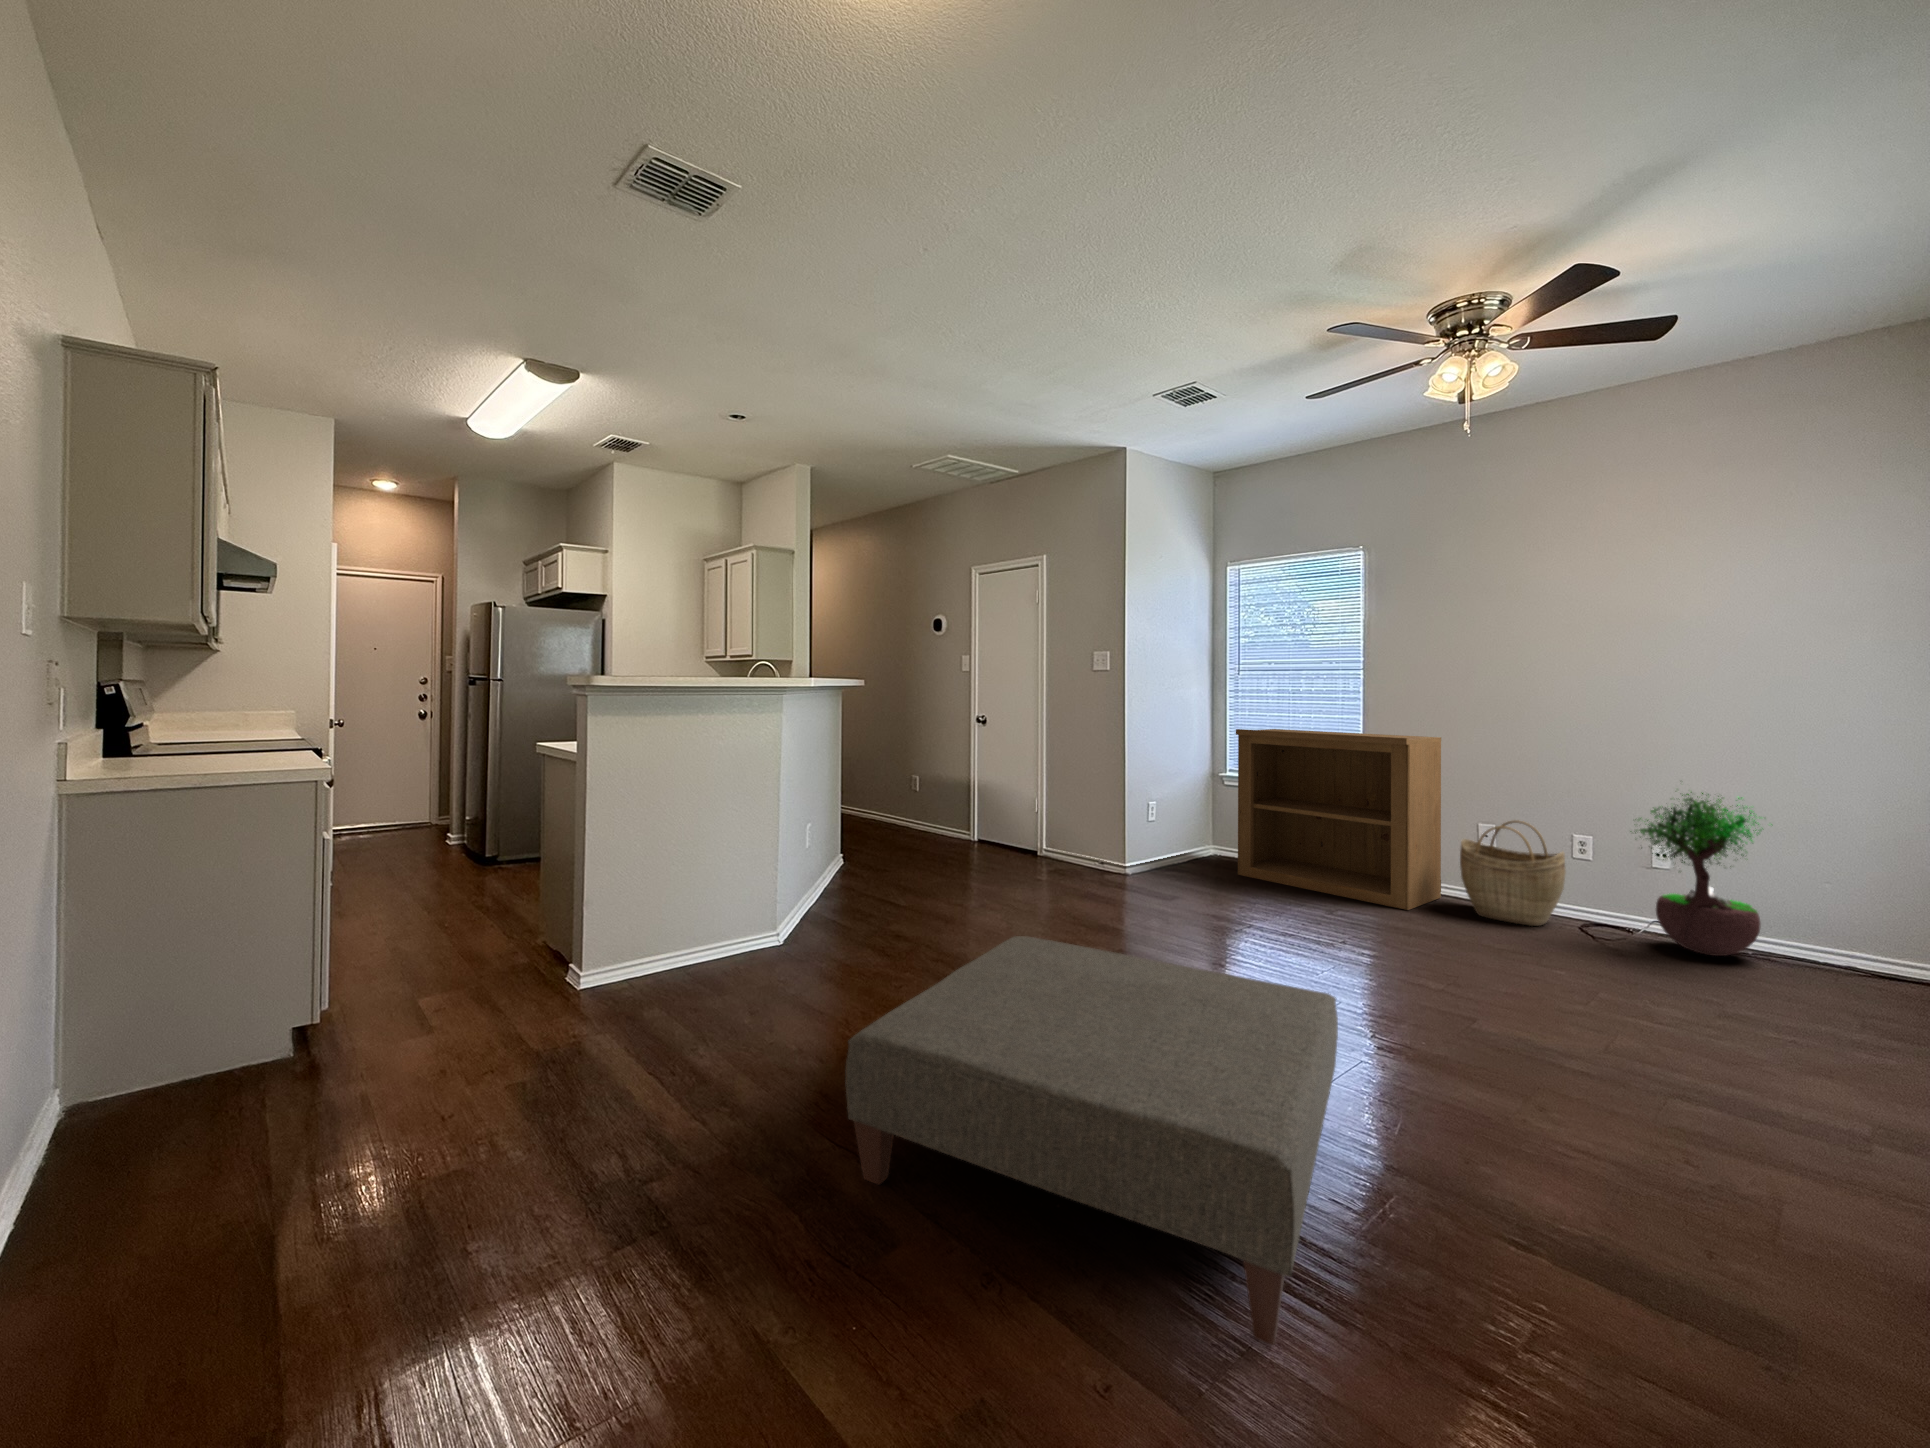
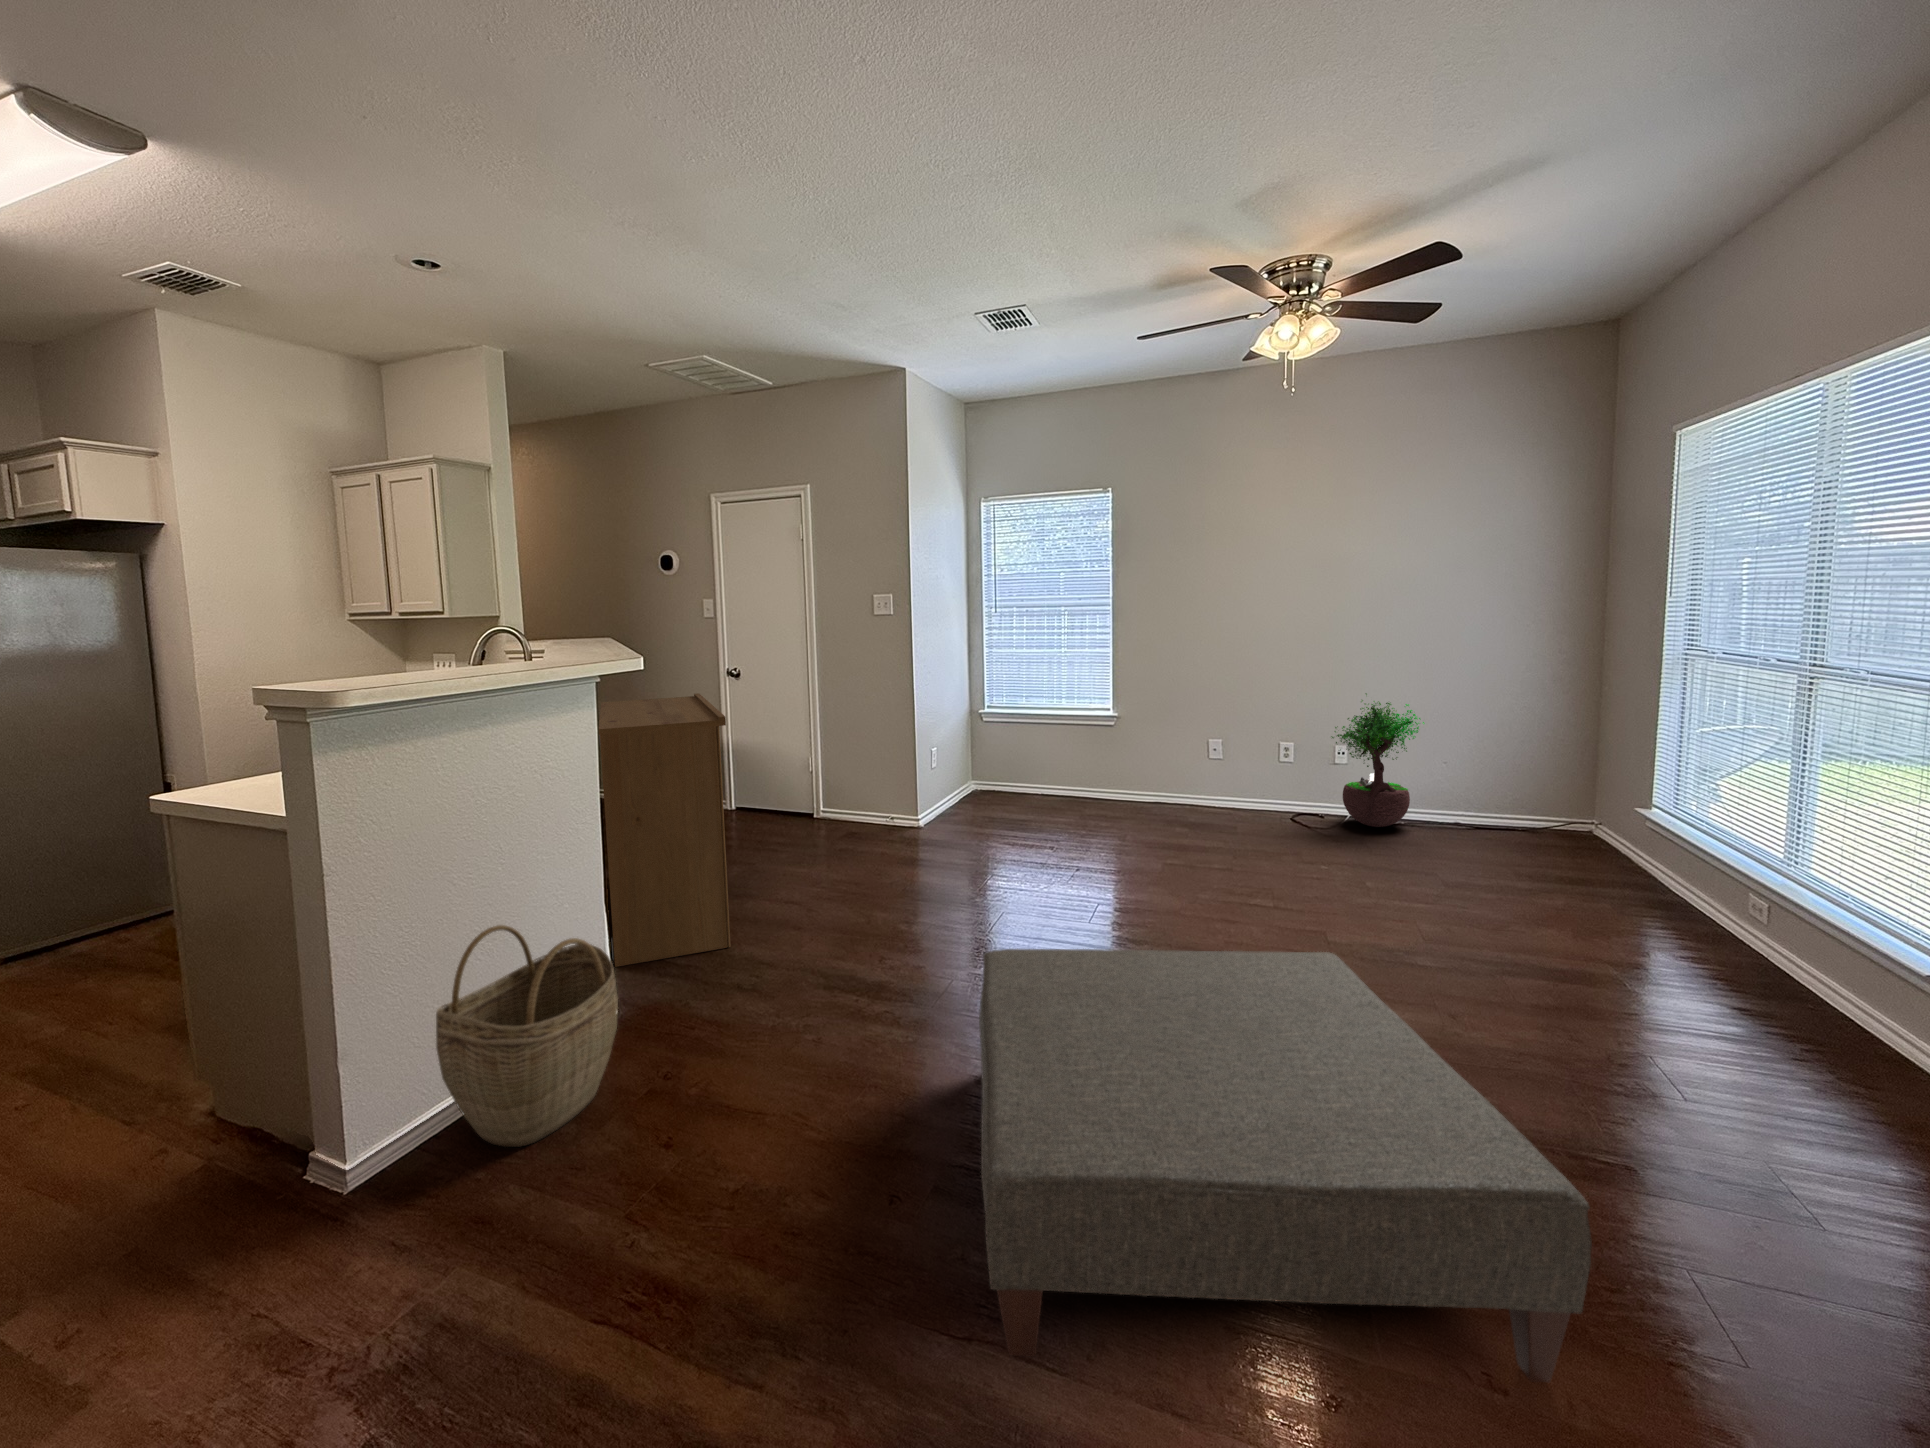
bookshelf: present [1236,729,1441,910] -> present [599,693,730,967]
woven basket: present [1460,821,1566,926] -> present [436,925,618,1147]

